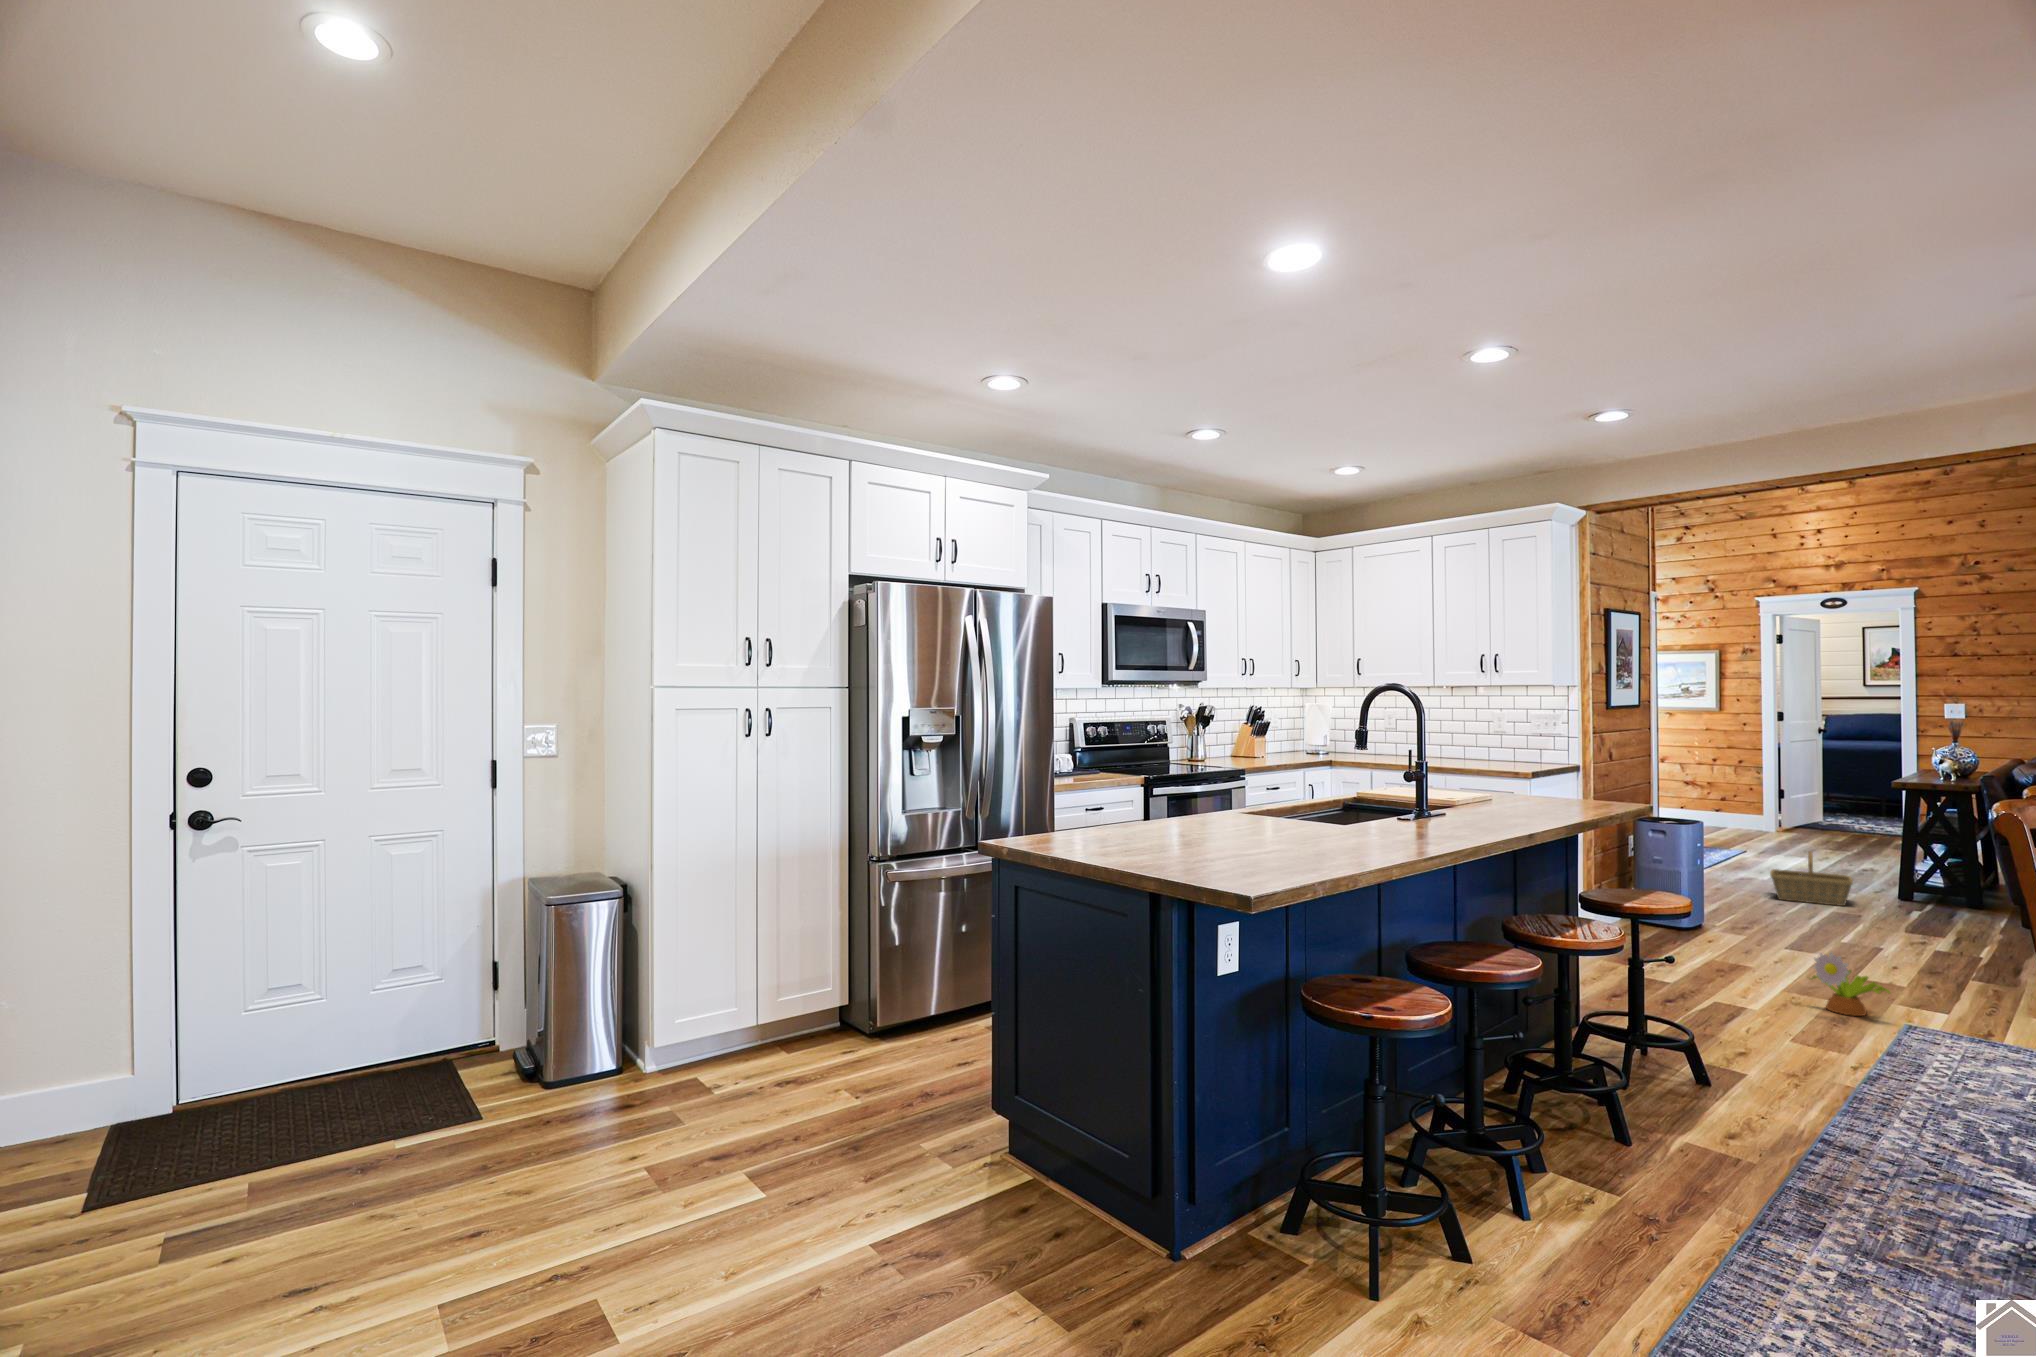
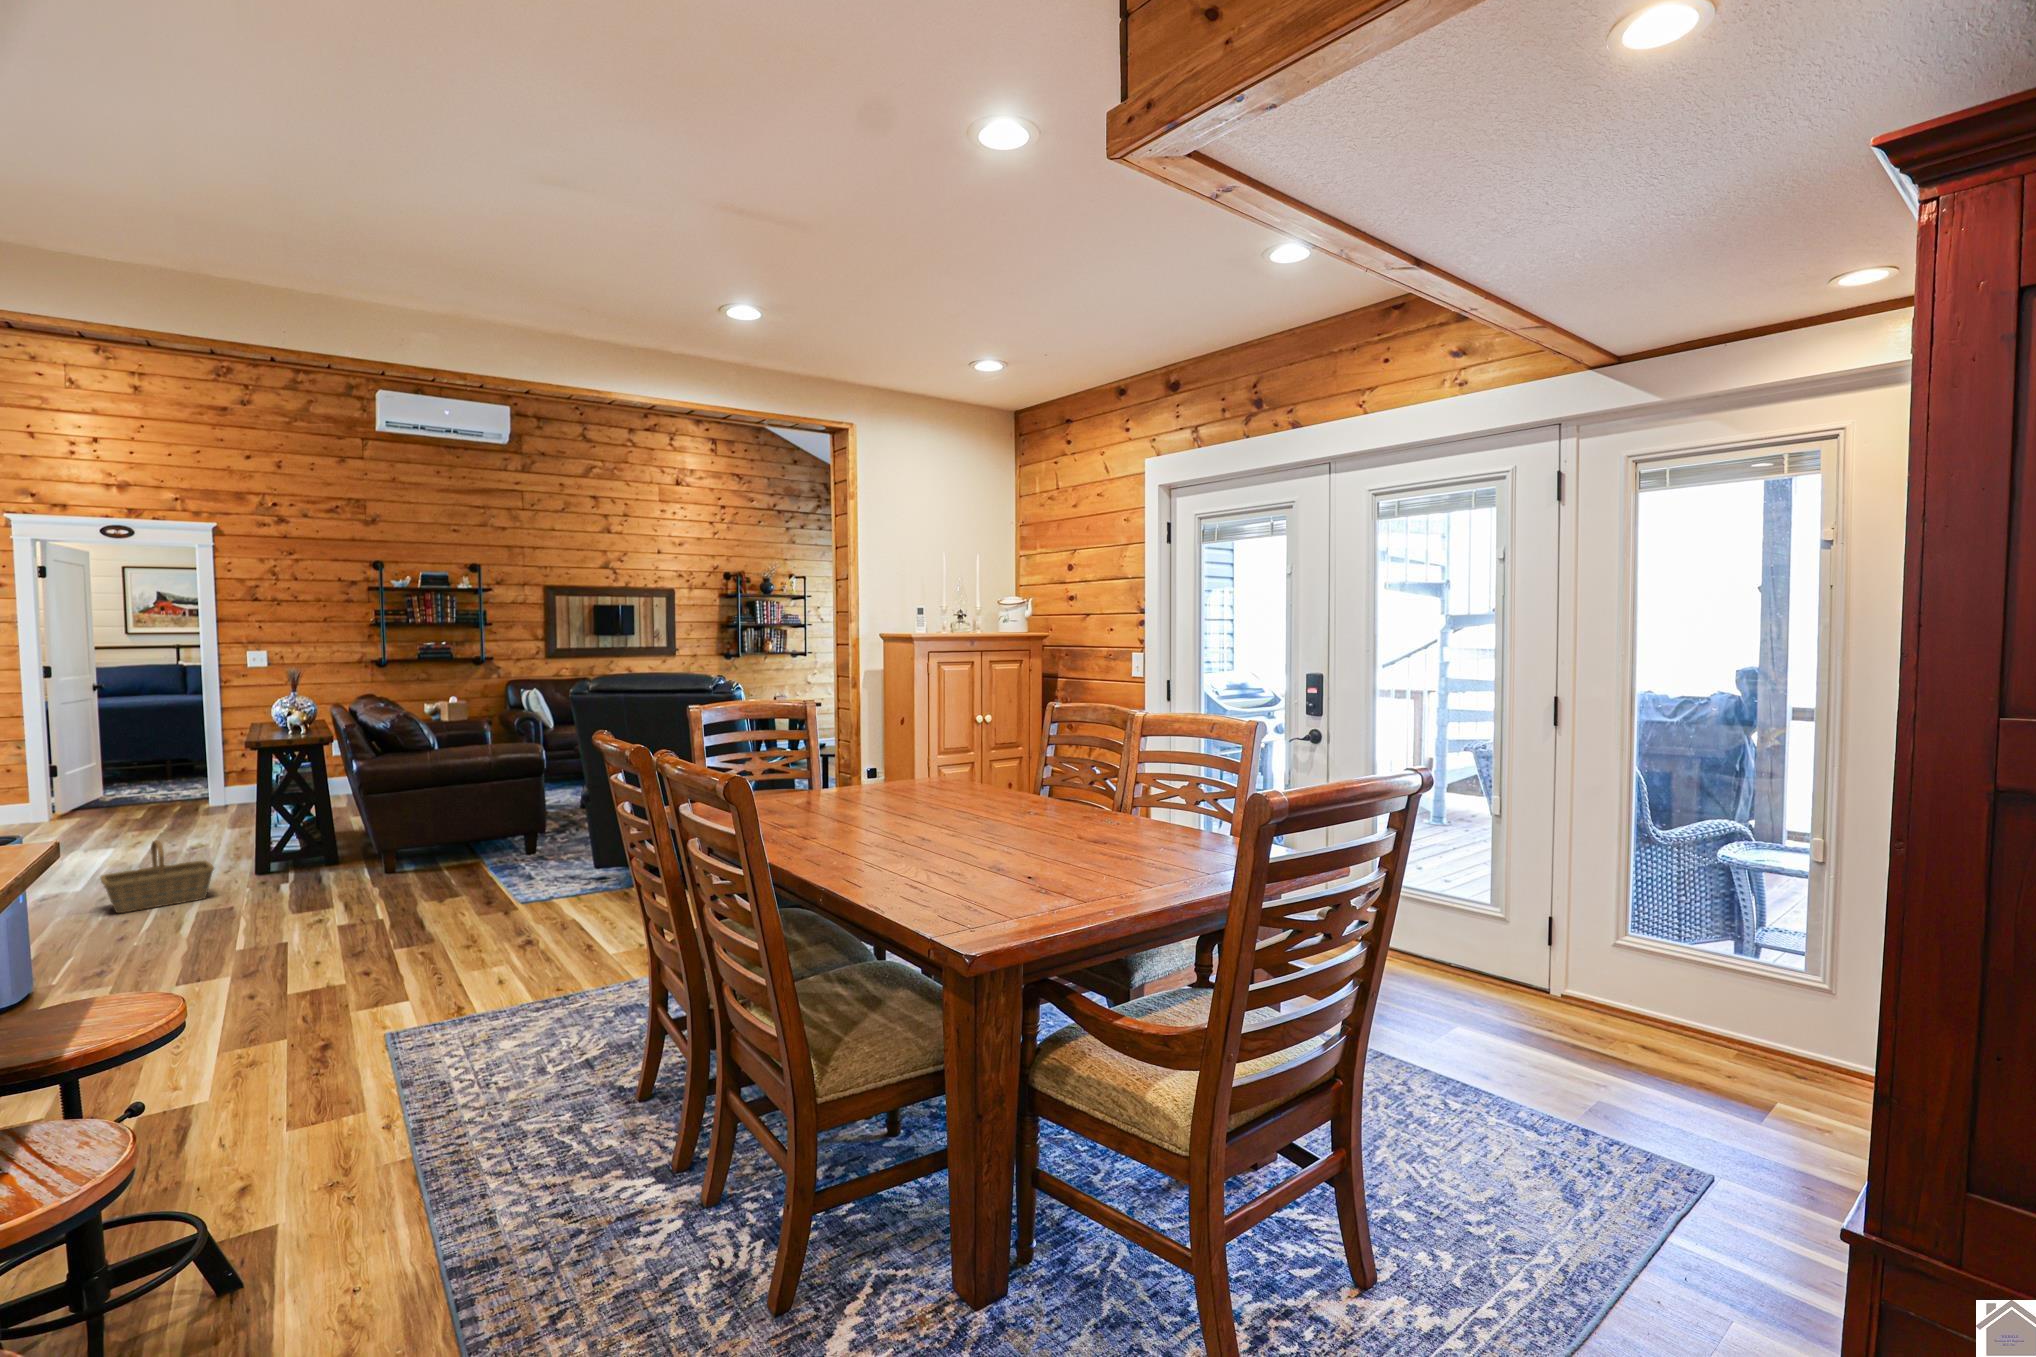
decorative plant: present [1810,952,1890,1016] -> none [260,976,368,1054]

